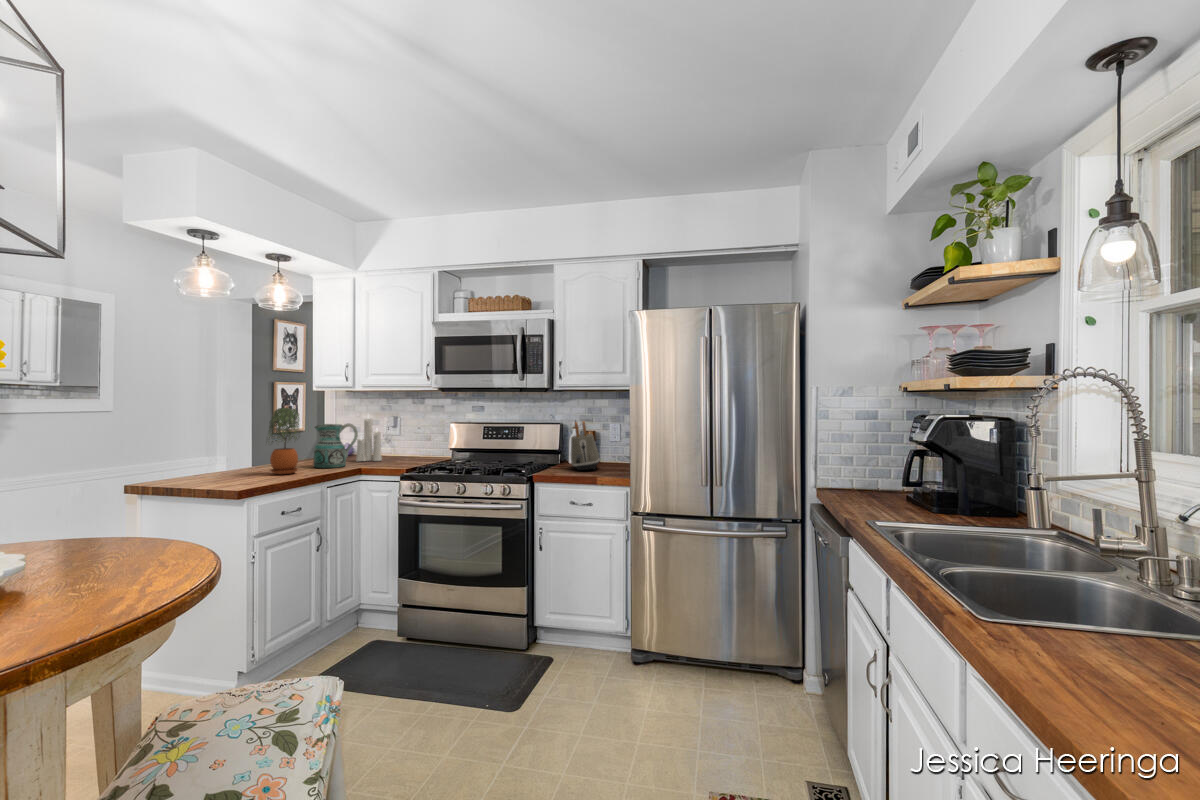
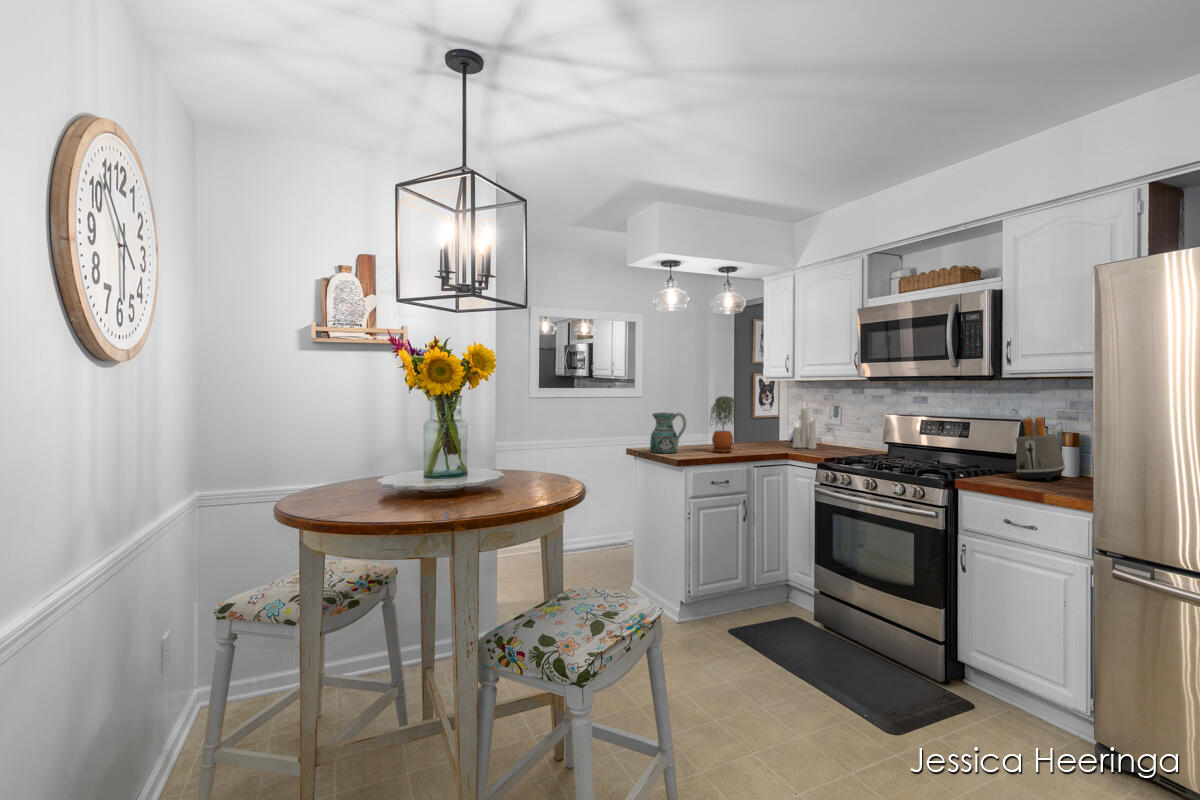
ceramic pitcher: present [313,424,358,468] -> present [650,412,686,453]

